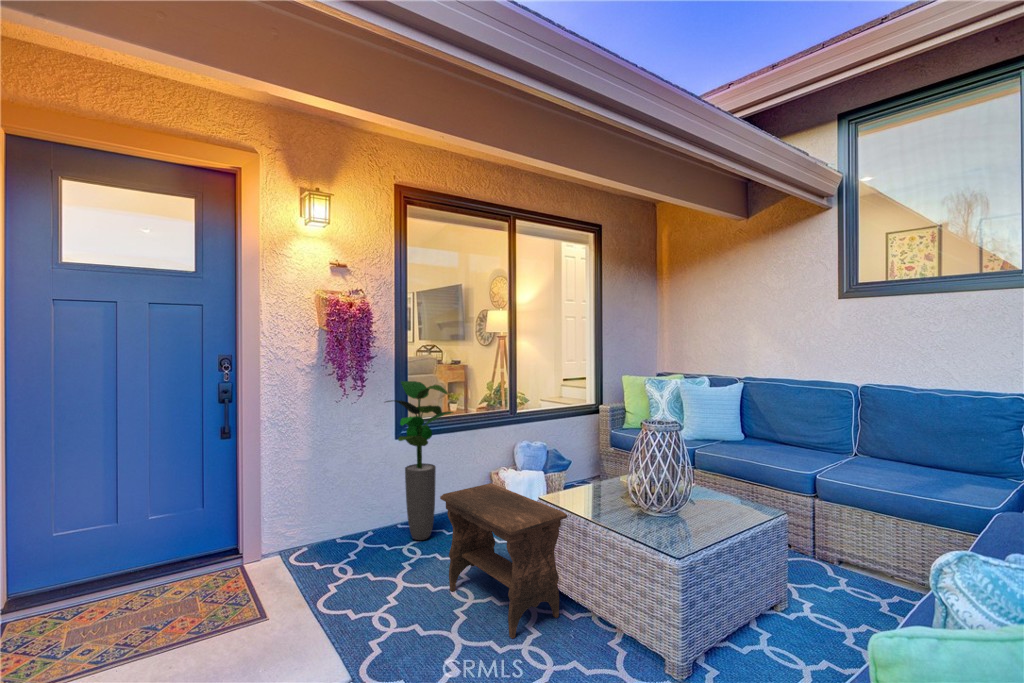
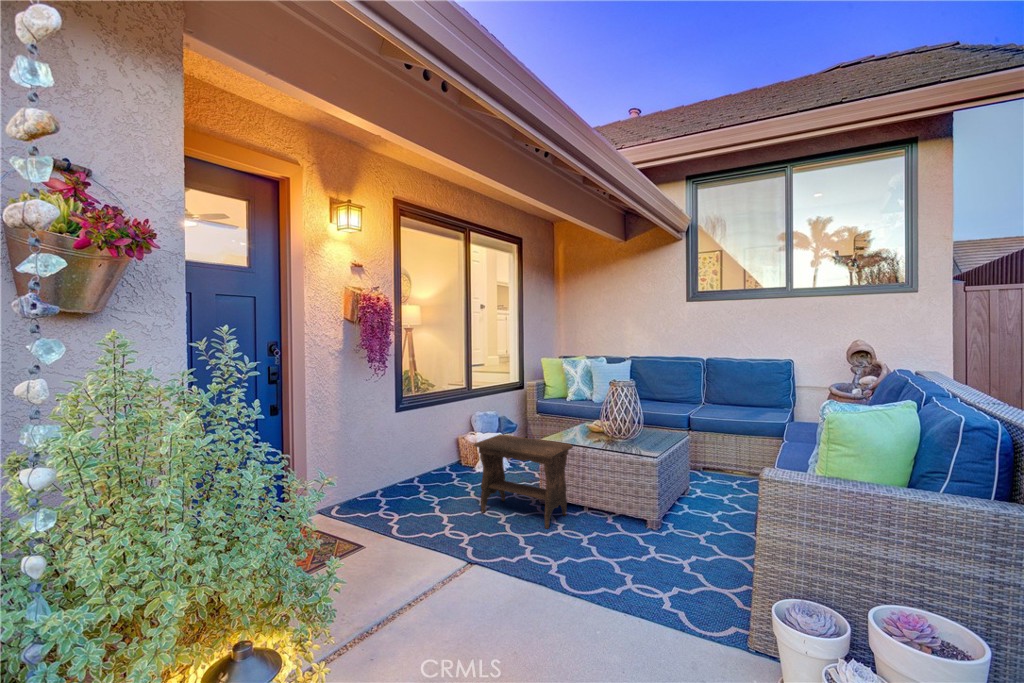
potted plant: present [386,381,453,540] -> none [402,363,453,488]

